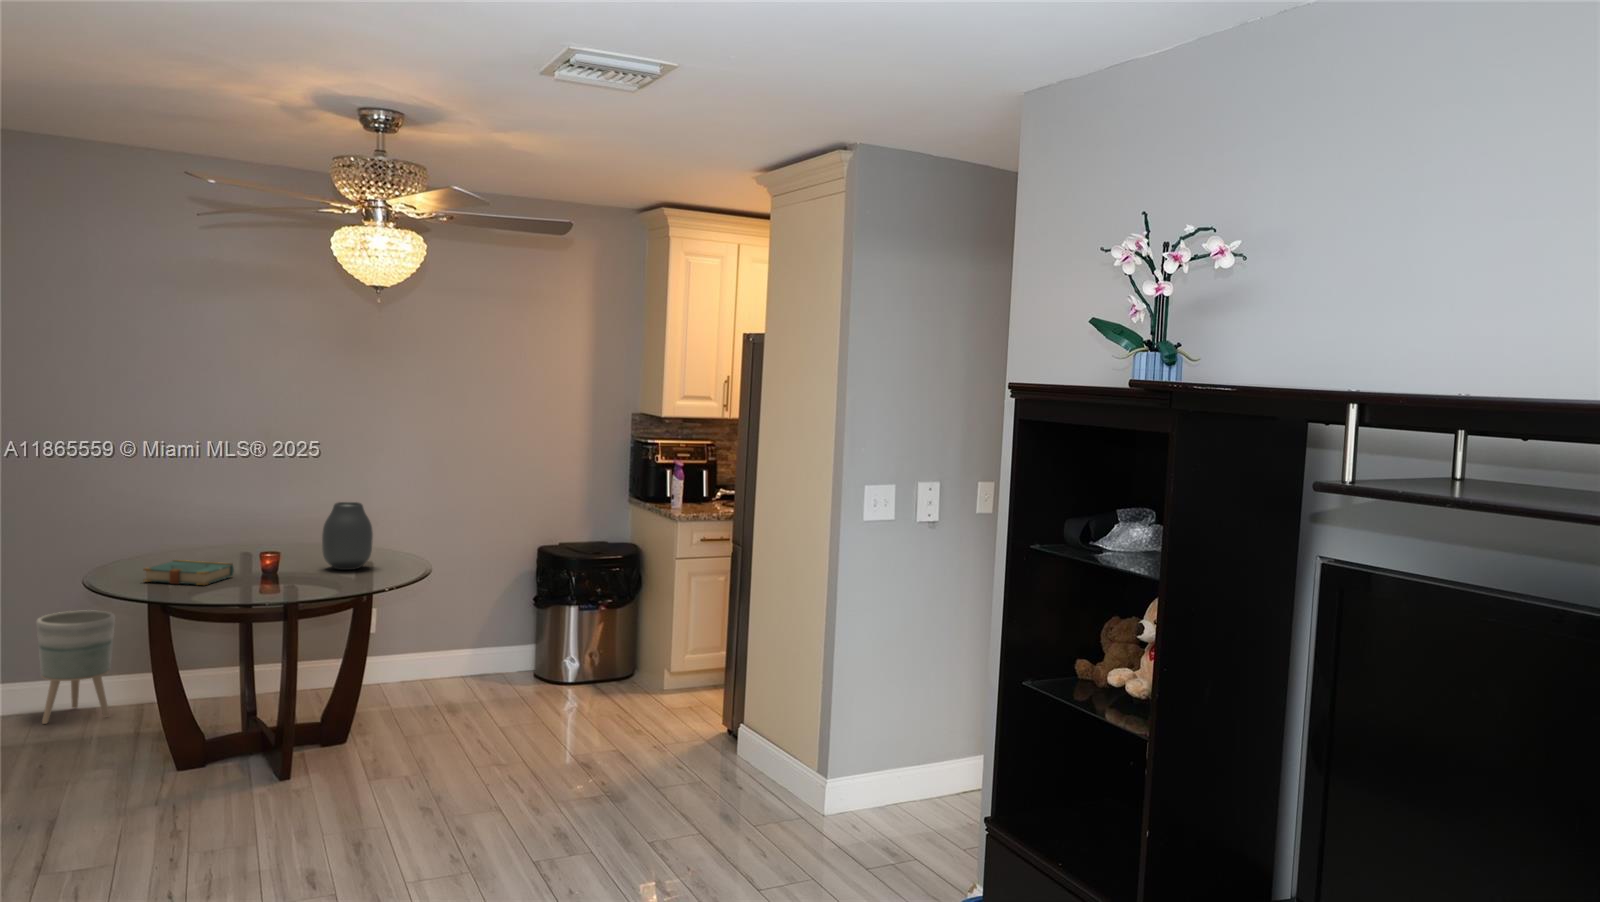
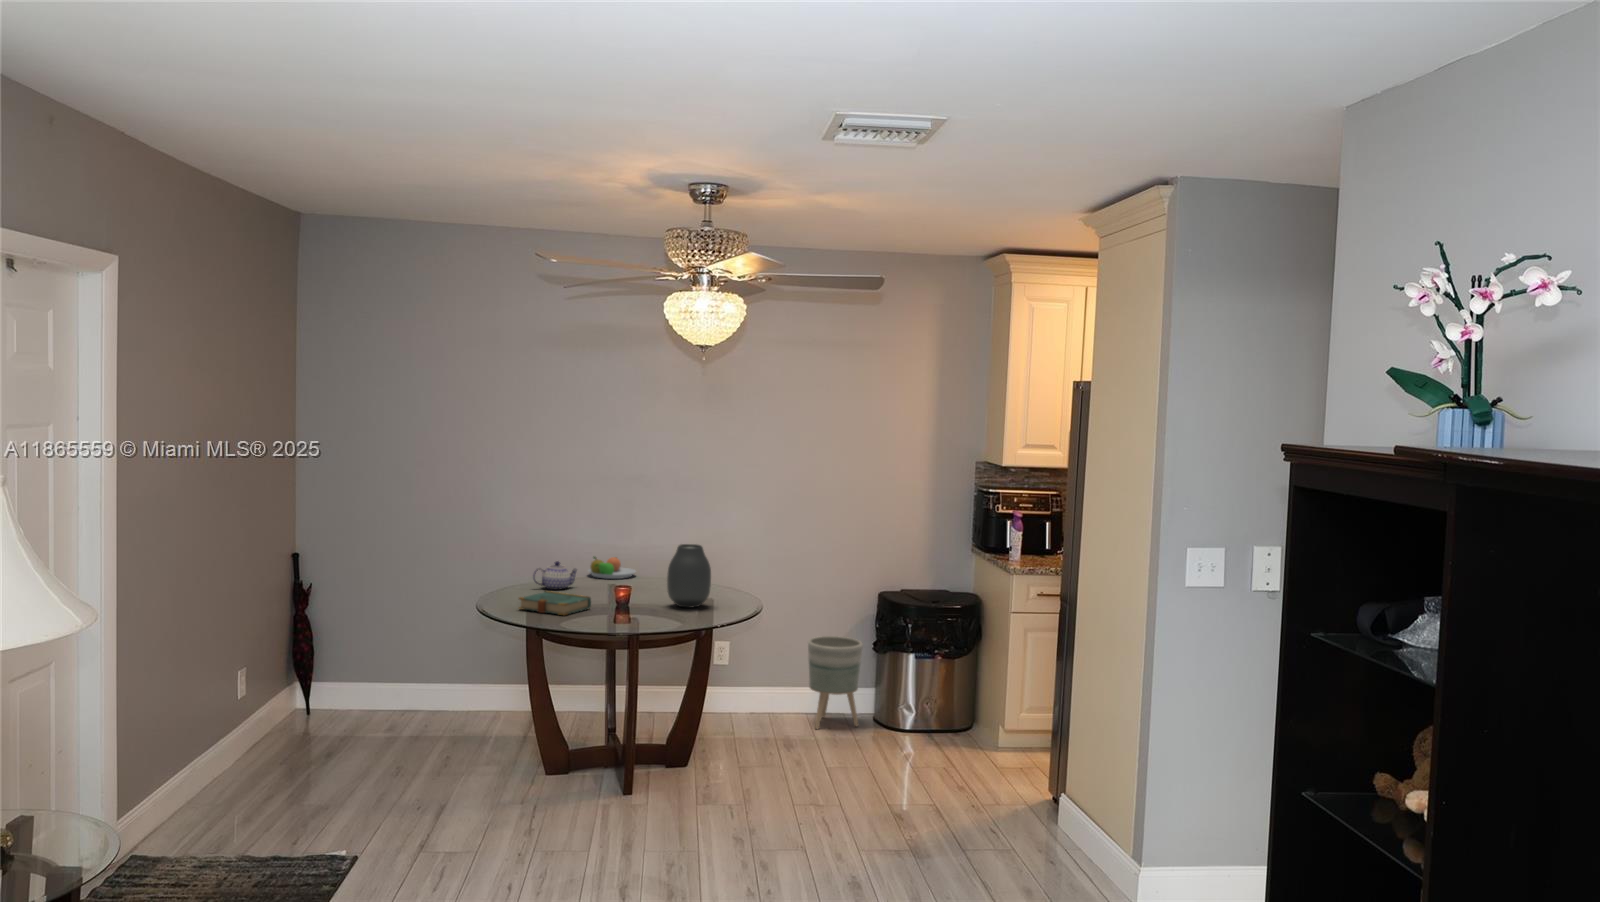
fruit bowl: none [209,521,269,545] -> present [588,557,636,579]
teapot: none [149,527,205,559] -> present [533,561,577,590]
planter: present [37,610,115,724] -> present [808,636,863,729]

